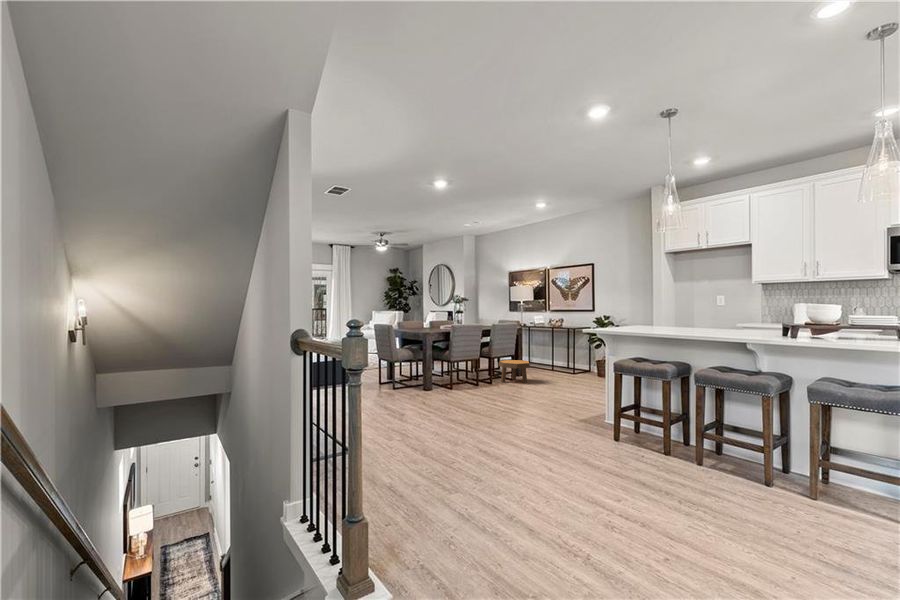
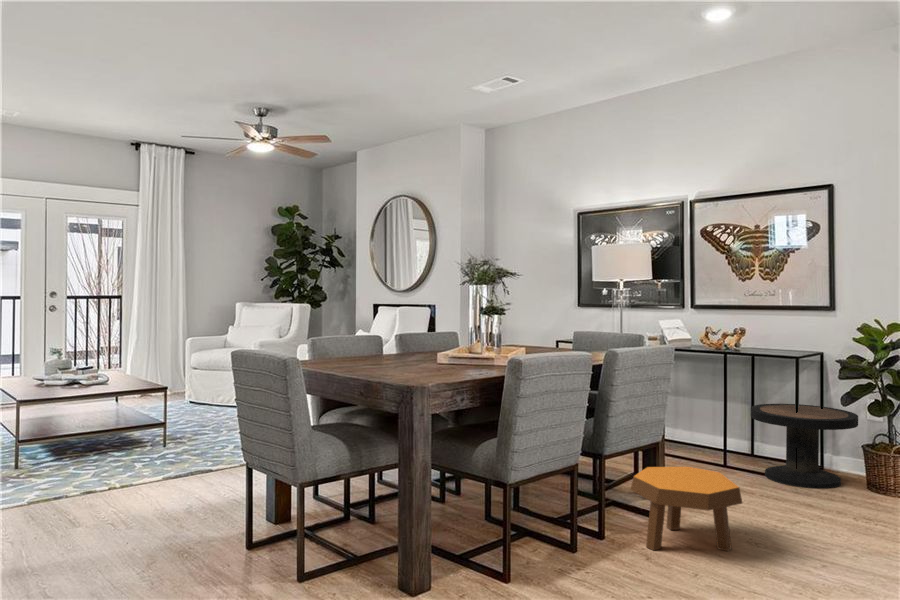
side table: none [560,346,596,375] -> present [751,404,858,489]

